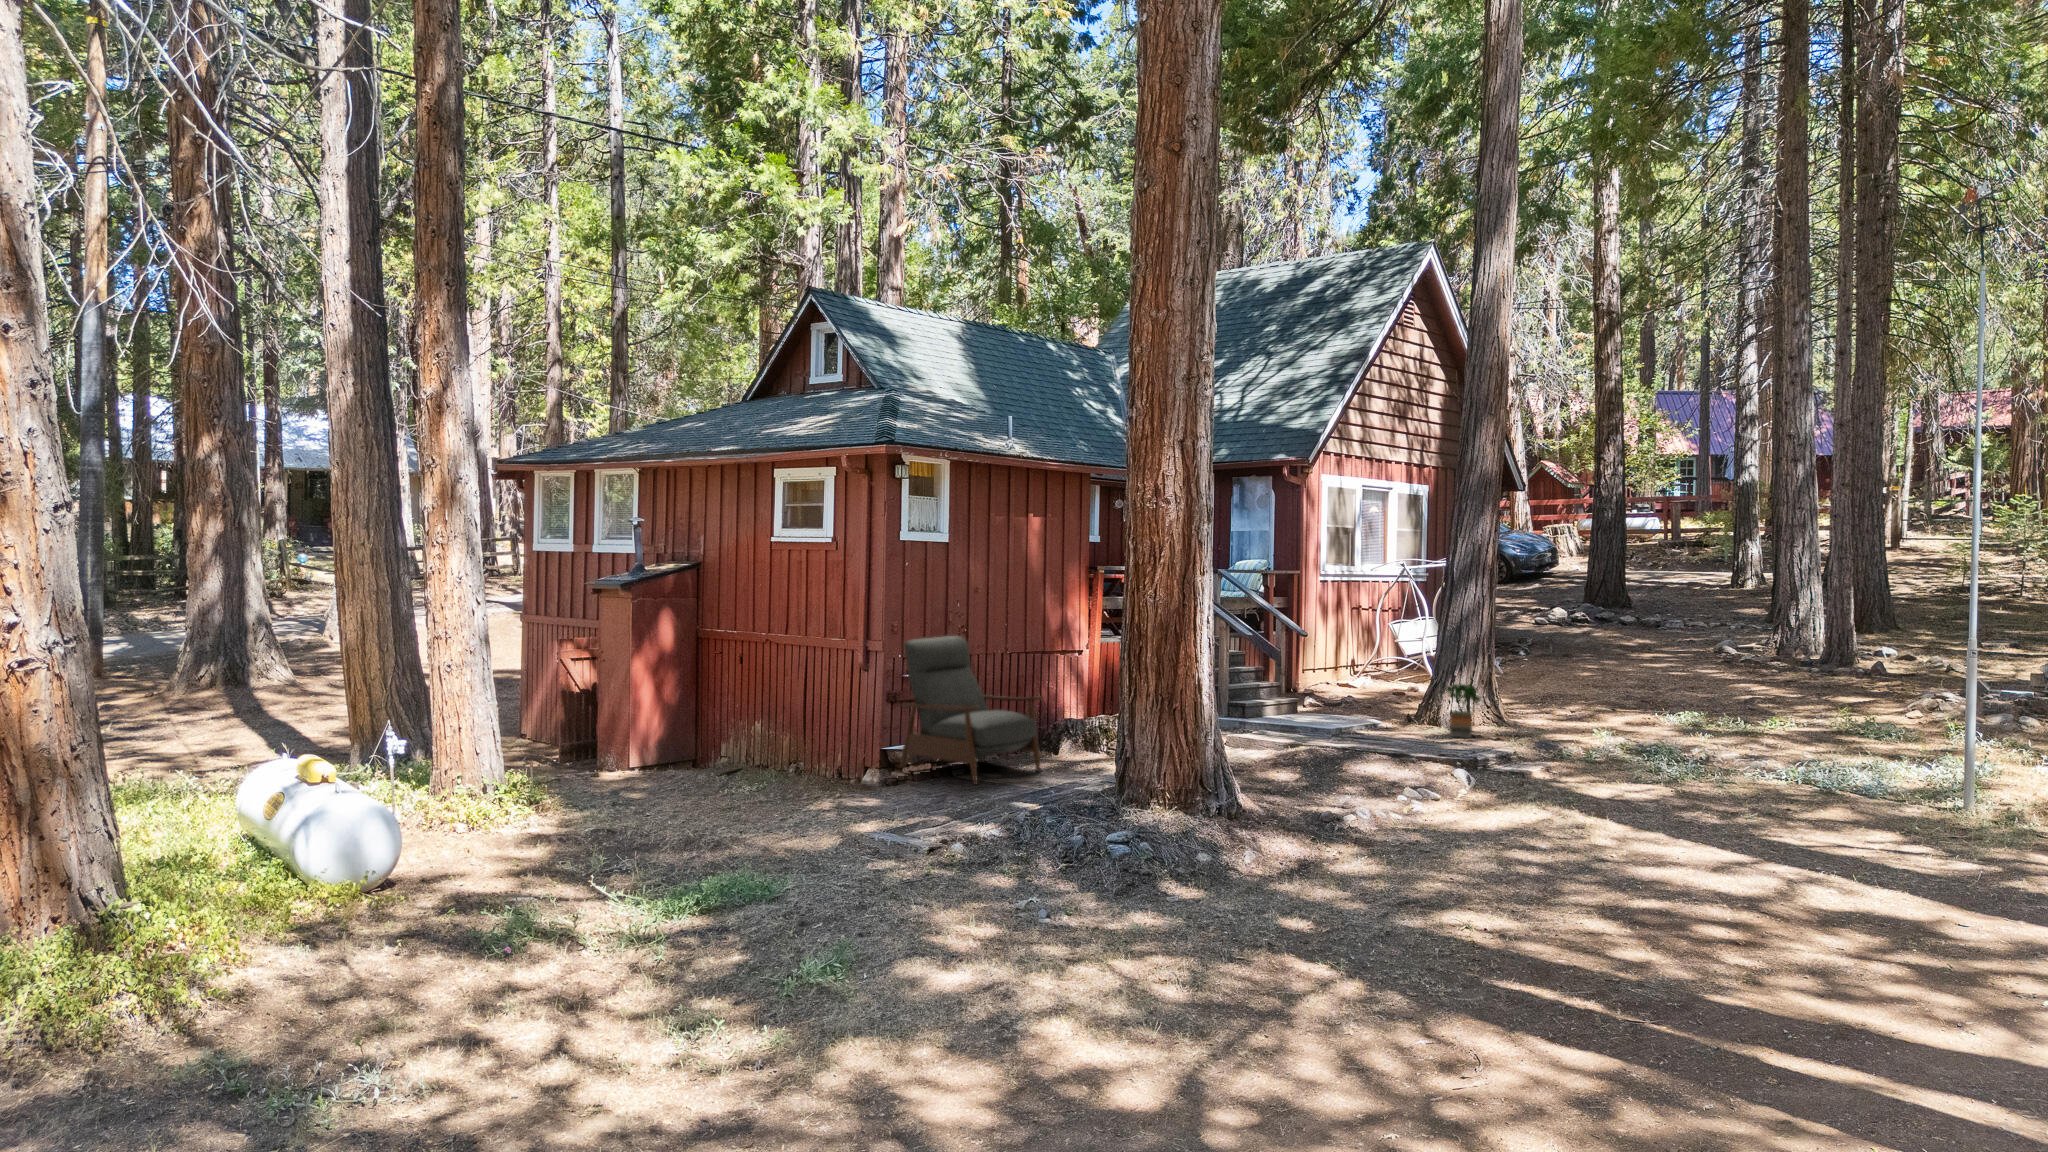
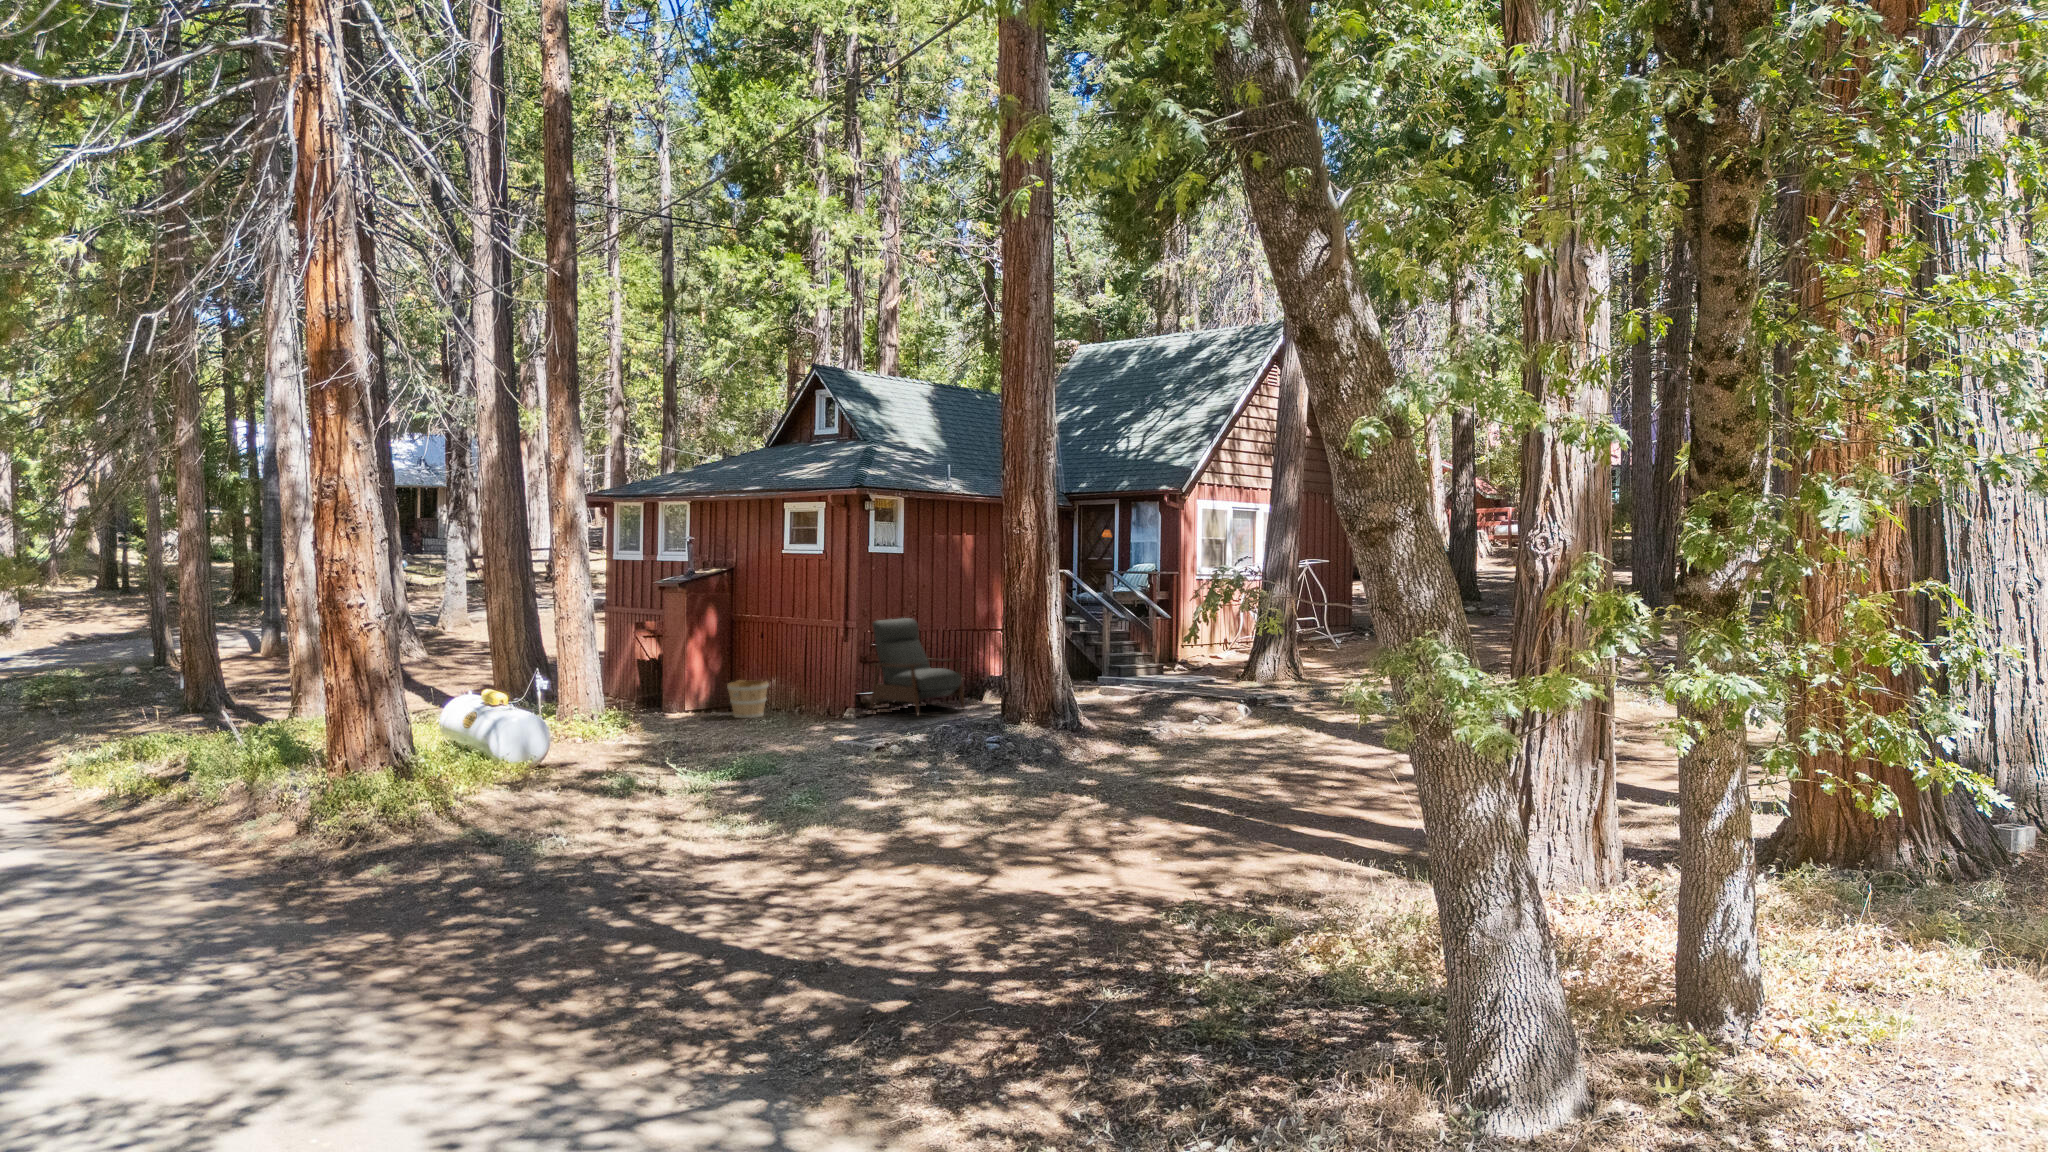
potted tree: present [1446,684,1480,738] -> none [1255,650,1281,689]
wooden bucket: none [690,722,750,779] -> present [727,680,769,718]

